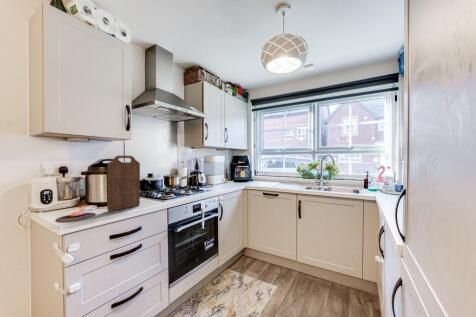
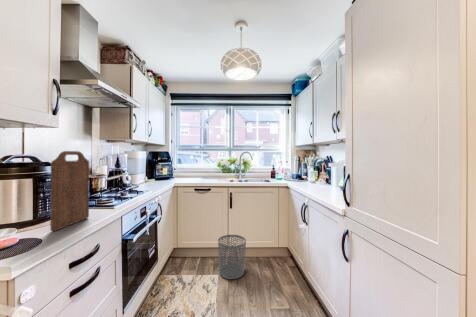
waste bin: none [278,246,310,298] -> present [218,235,246,279]

